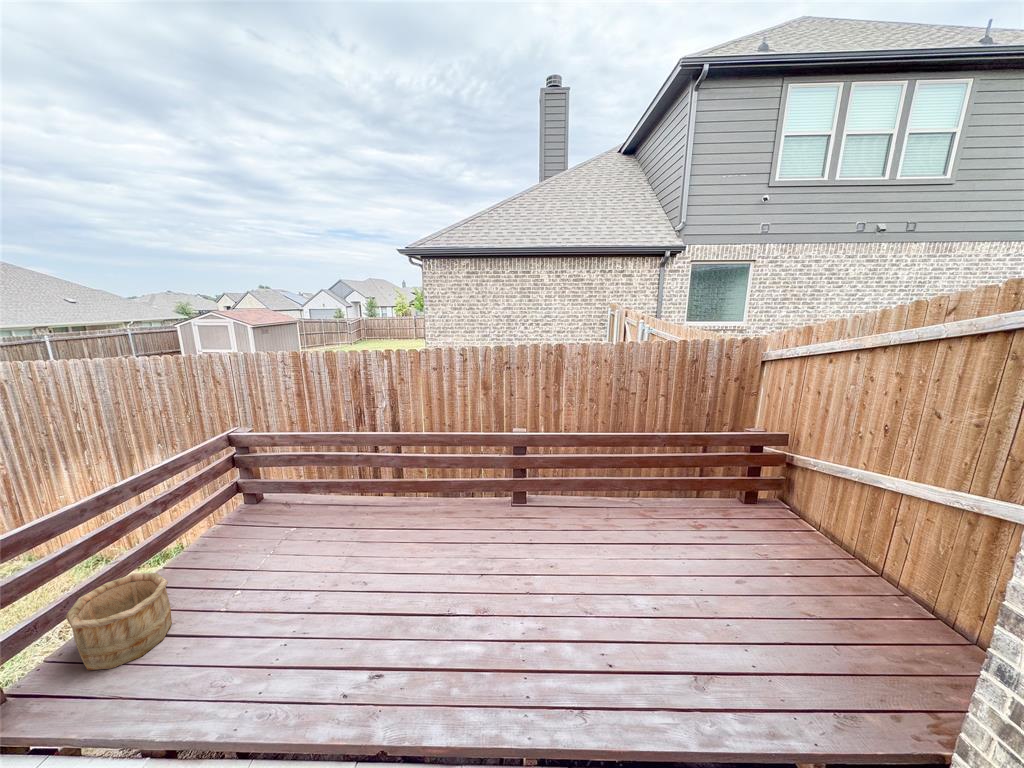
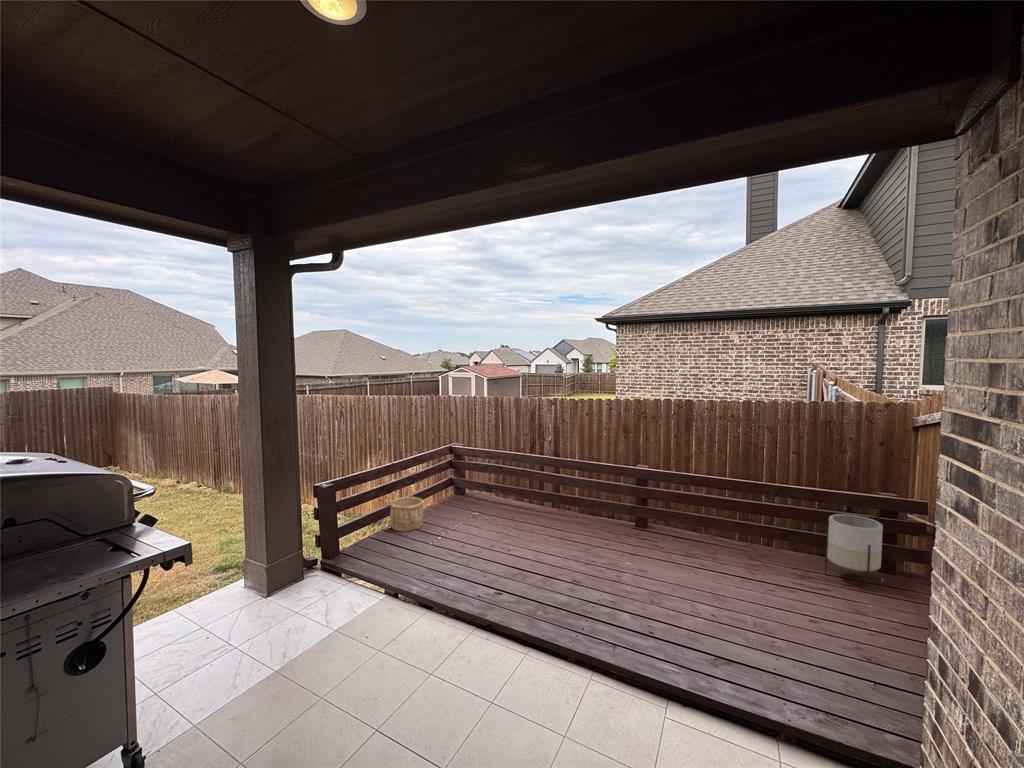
planter: none [773,467,846,557] -> present [825,514,883,591]

